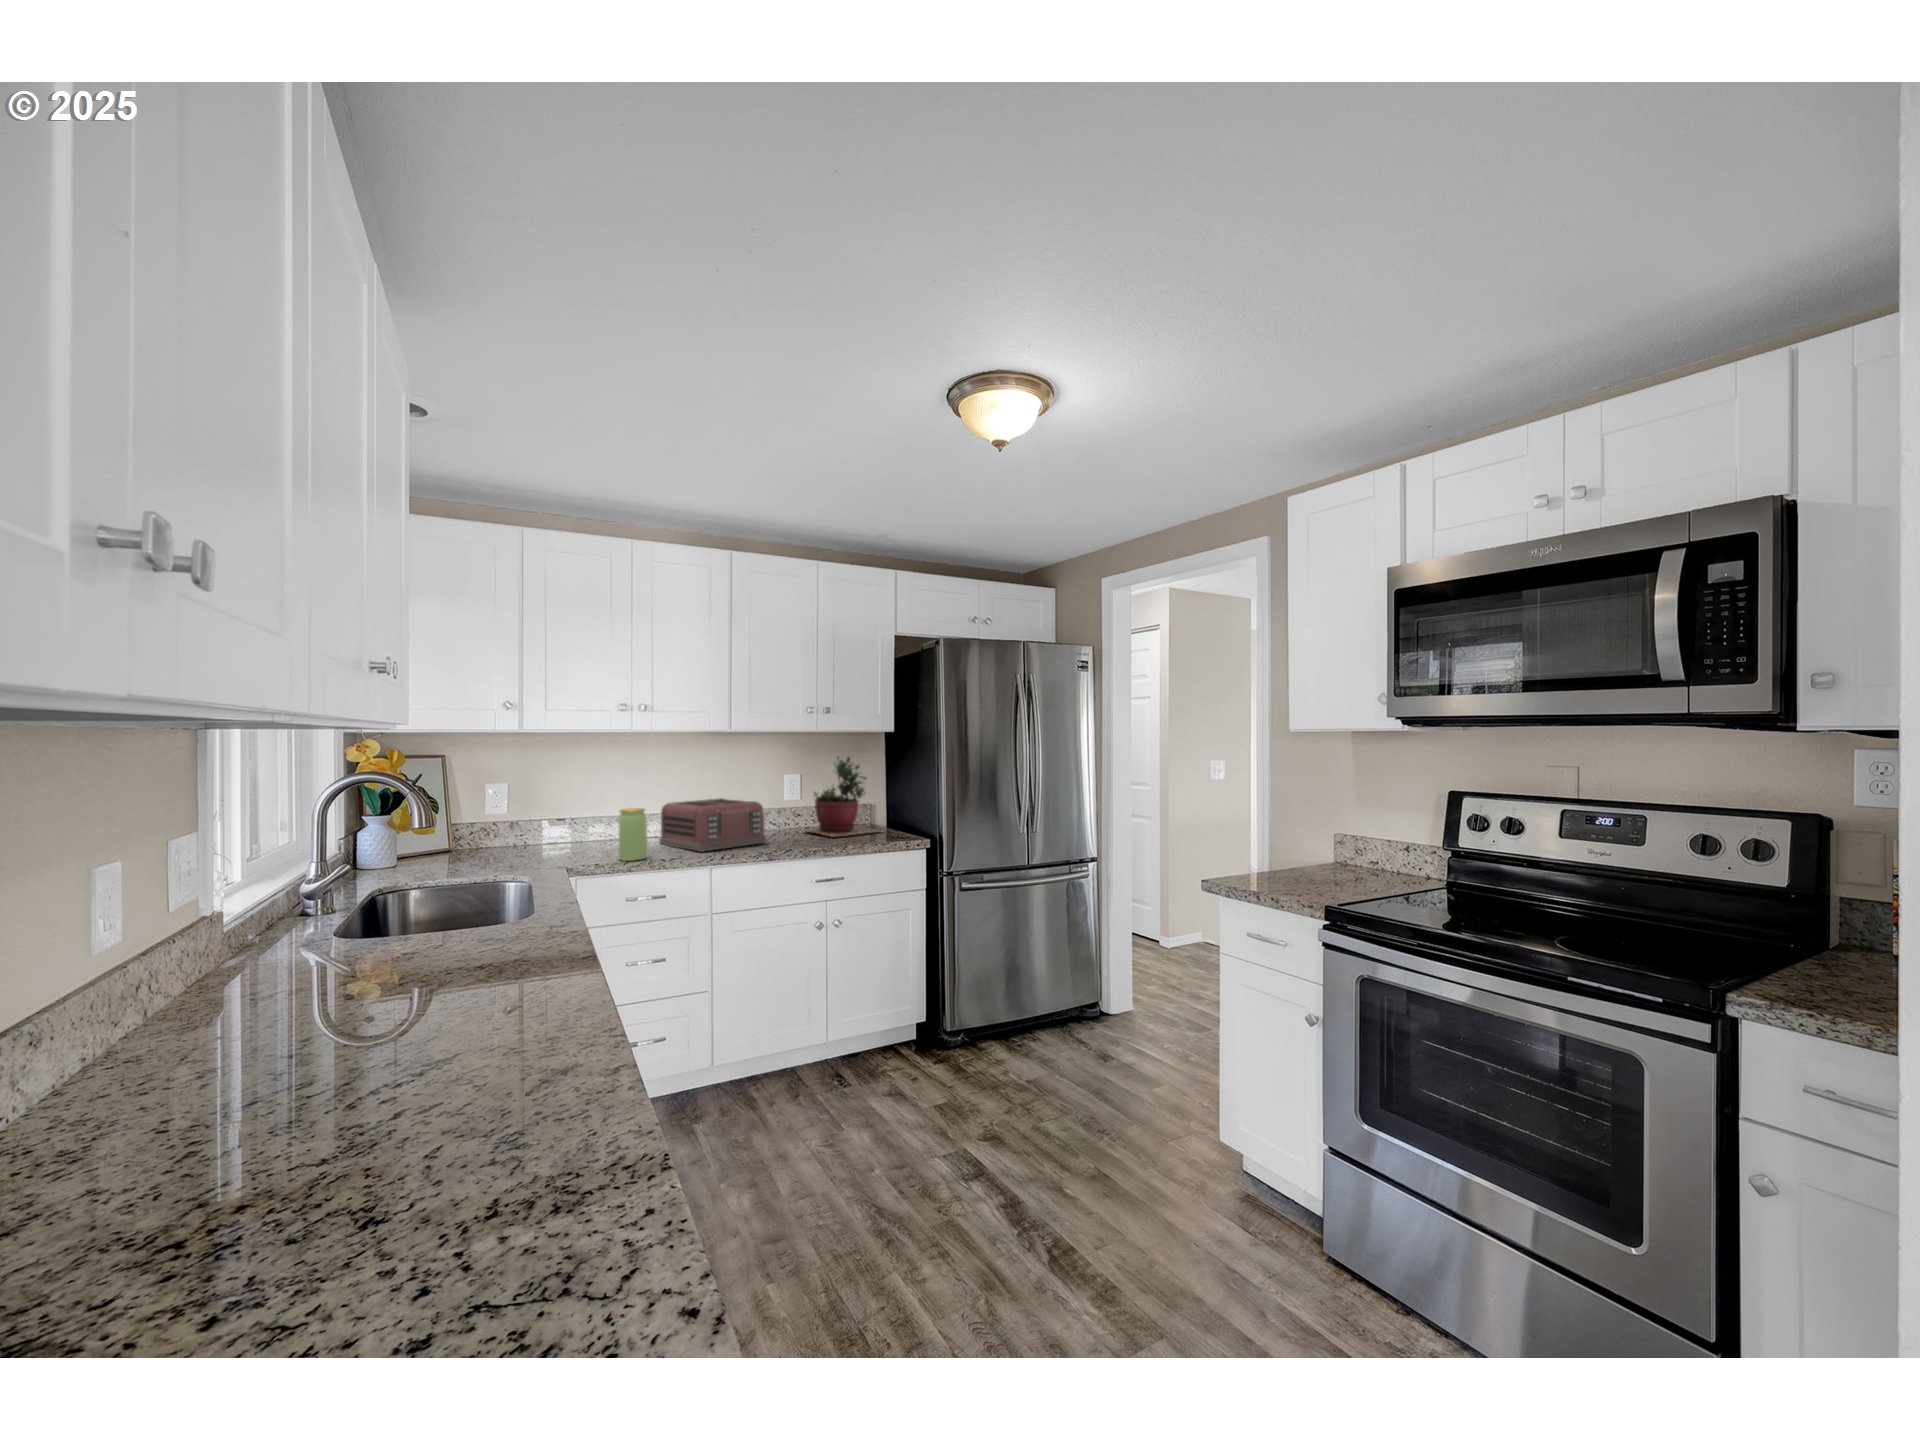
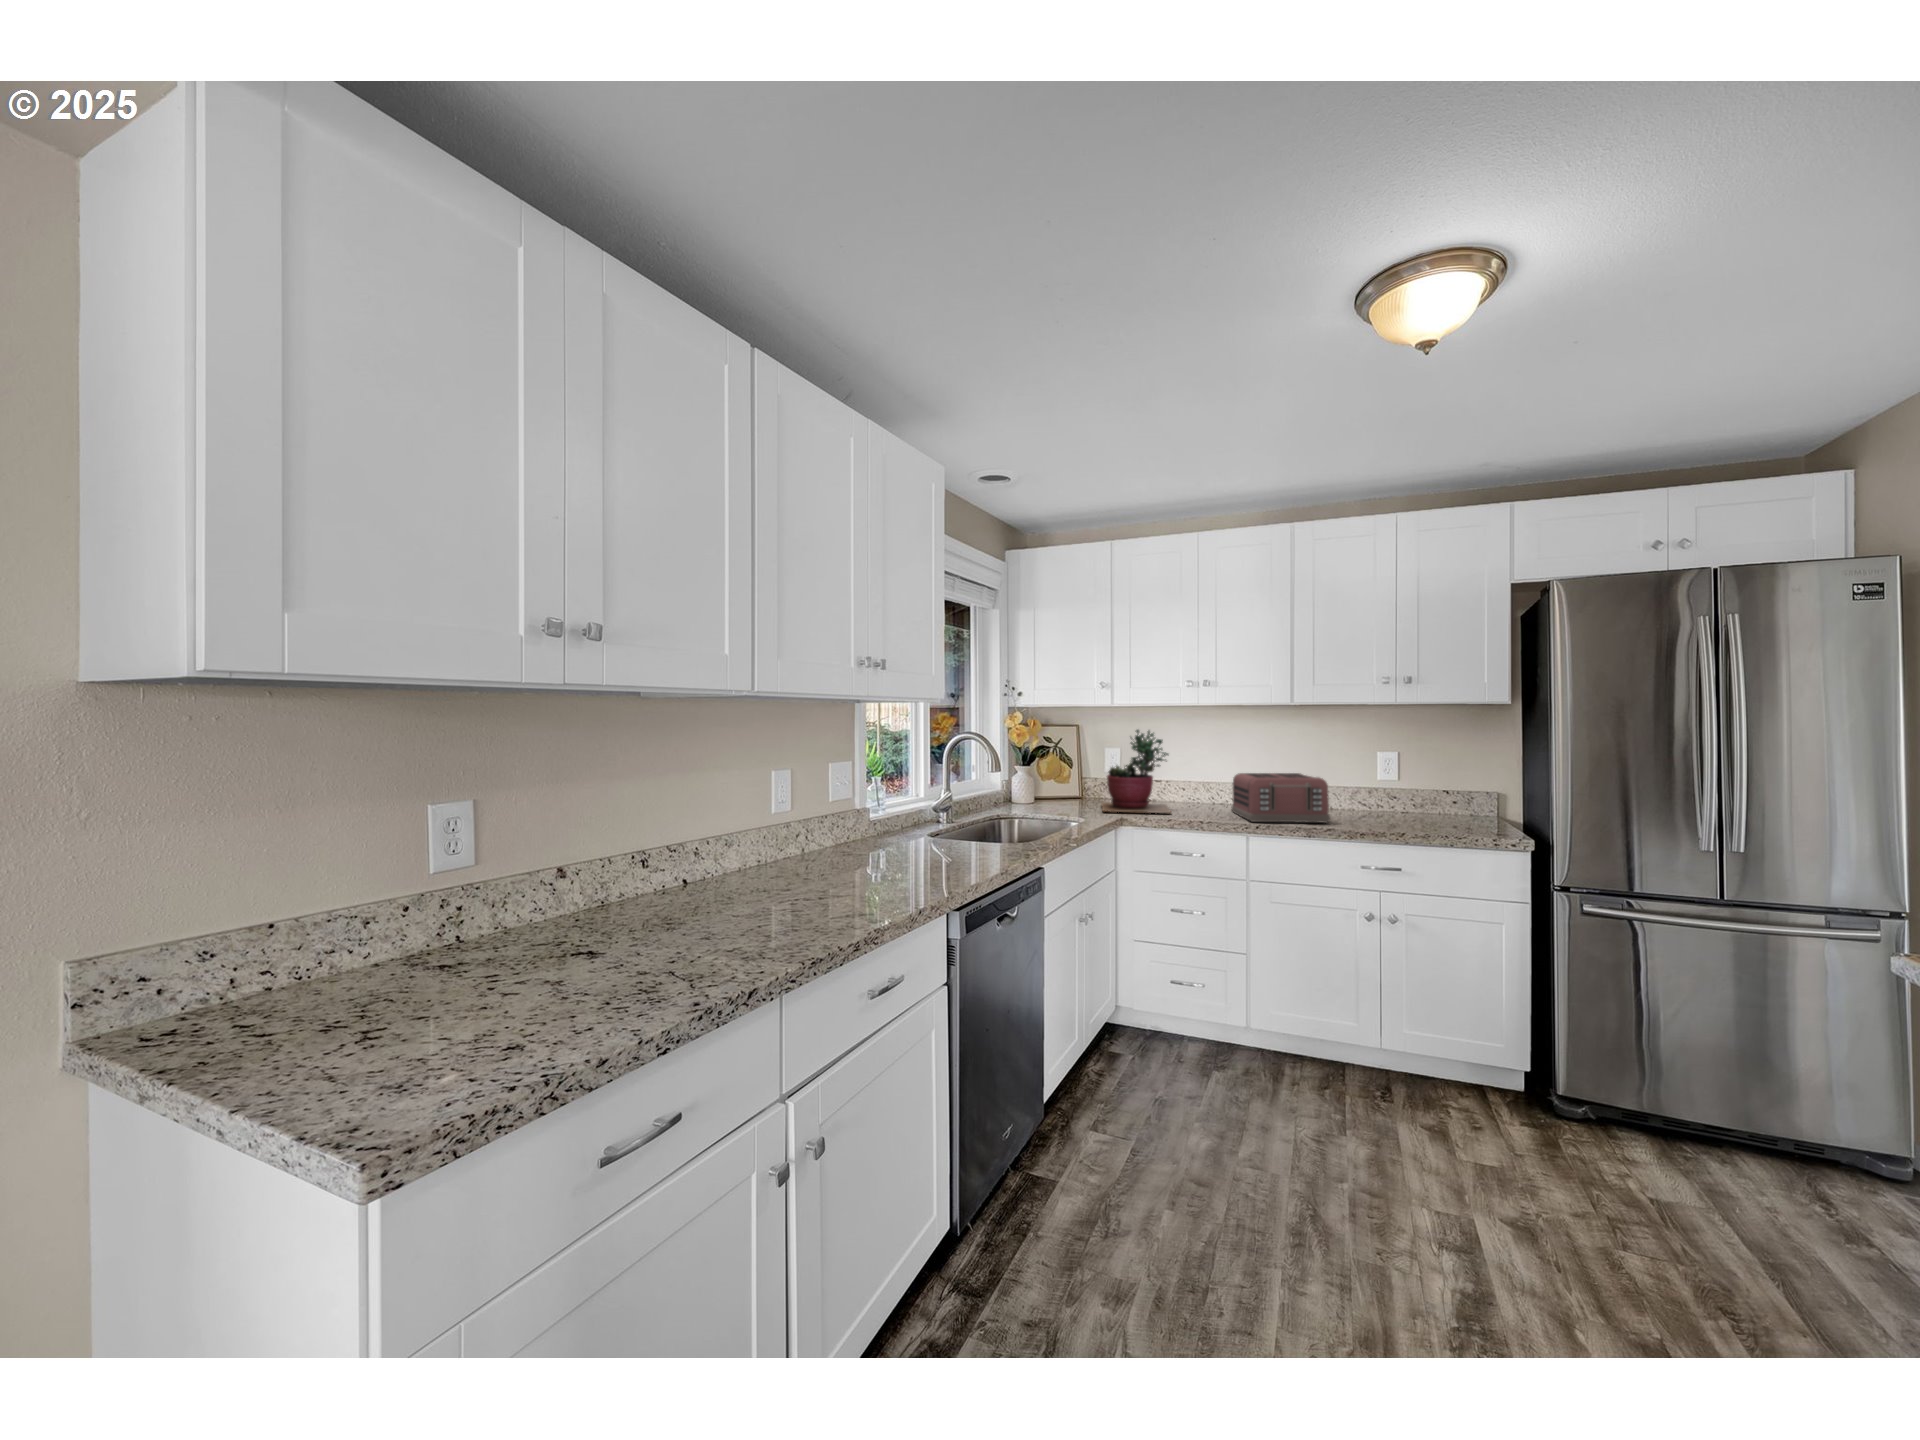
succulent plant: present [805,757,882,837] -> present [1102,730,1171,813]
jar: present [619,808,647,861] -> none [1174,774,1198,821]

